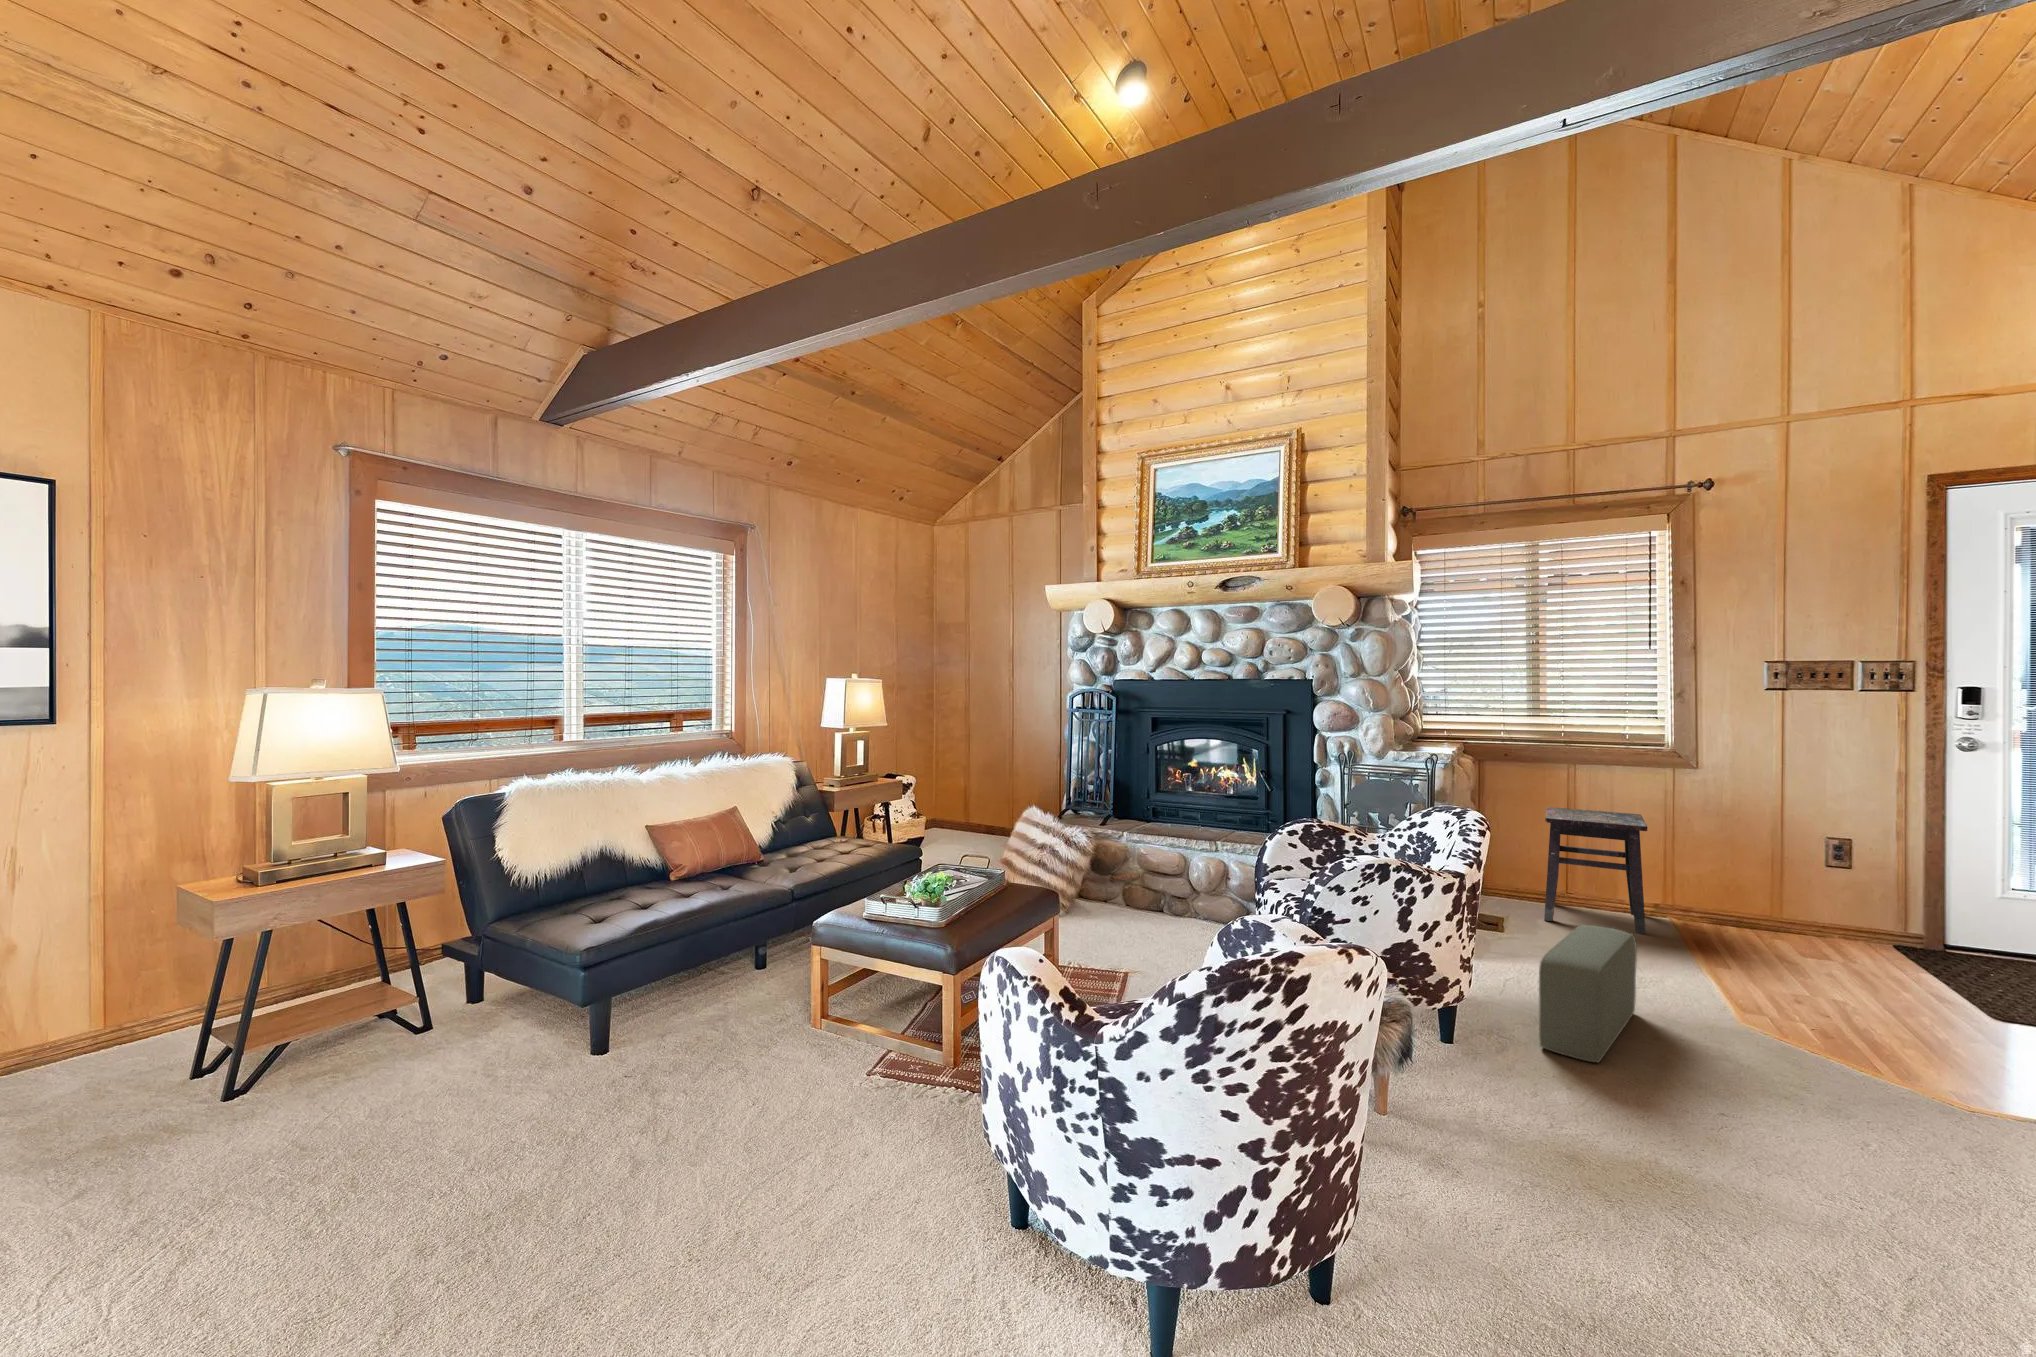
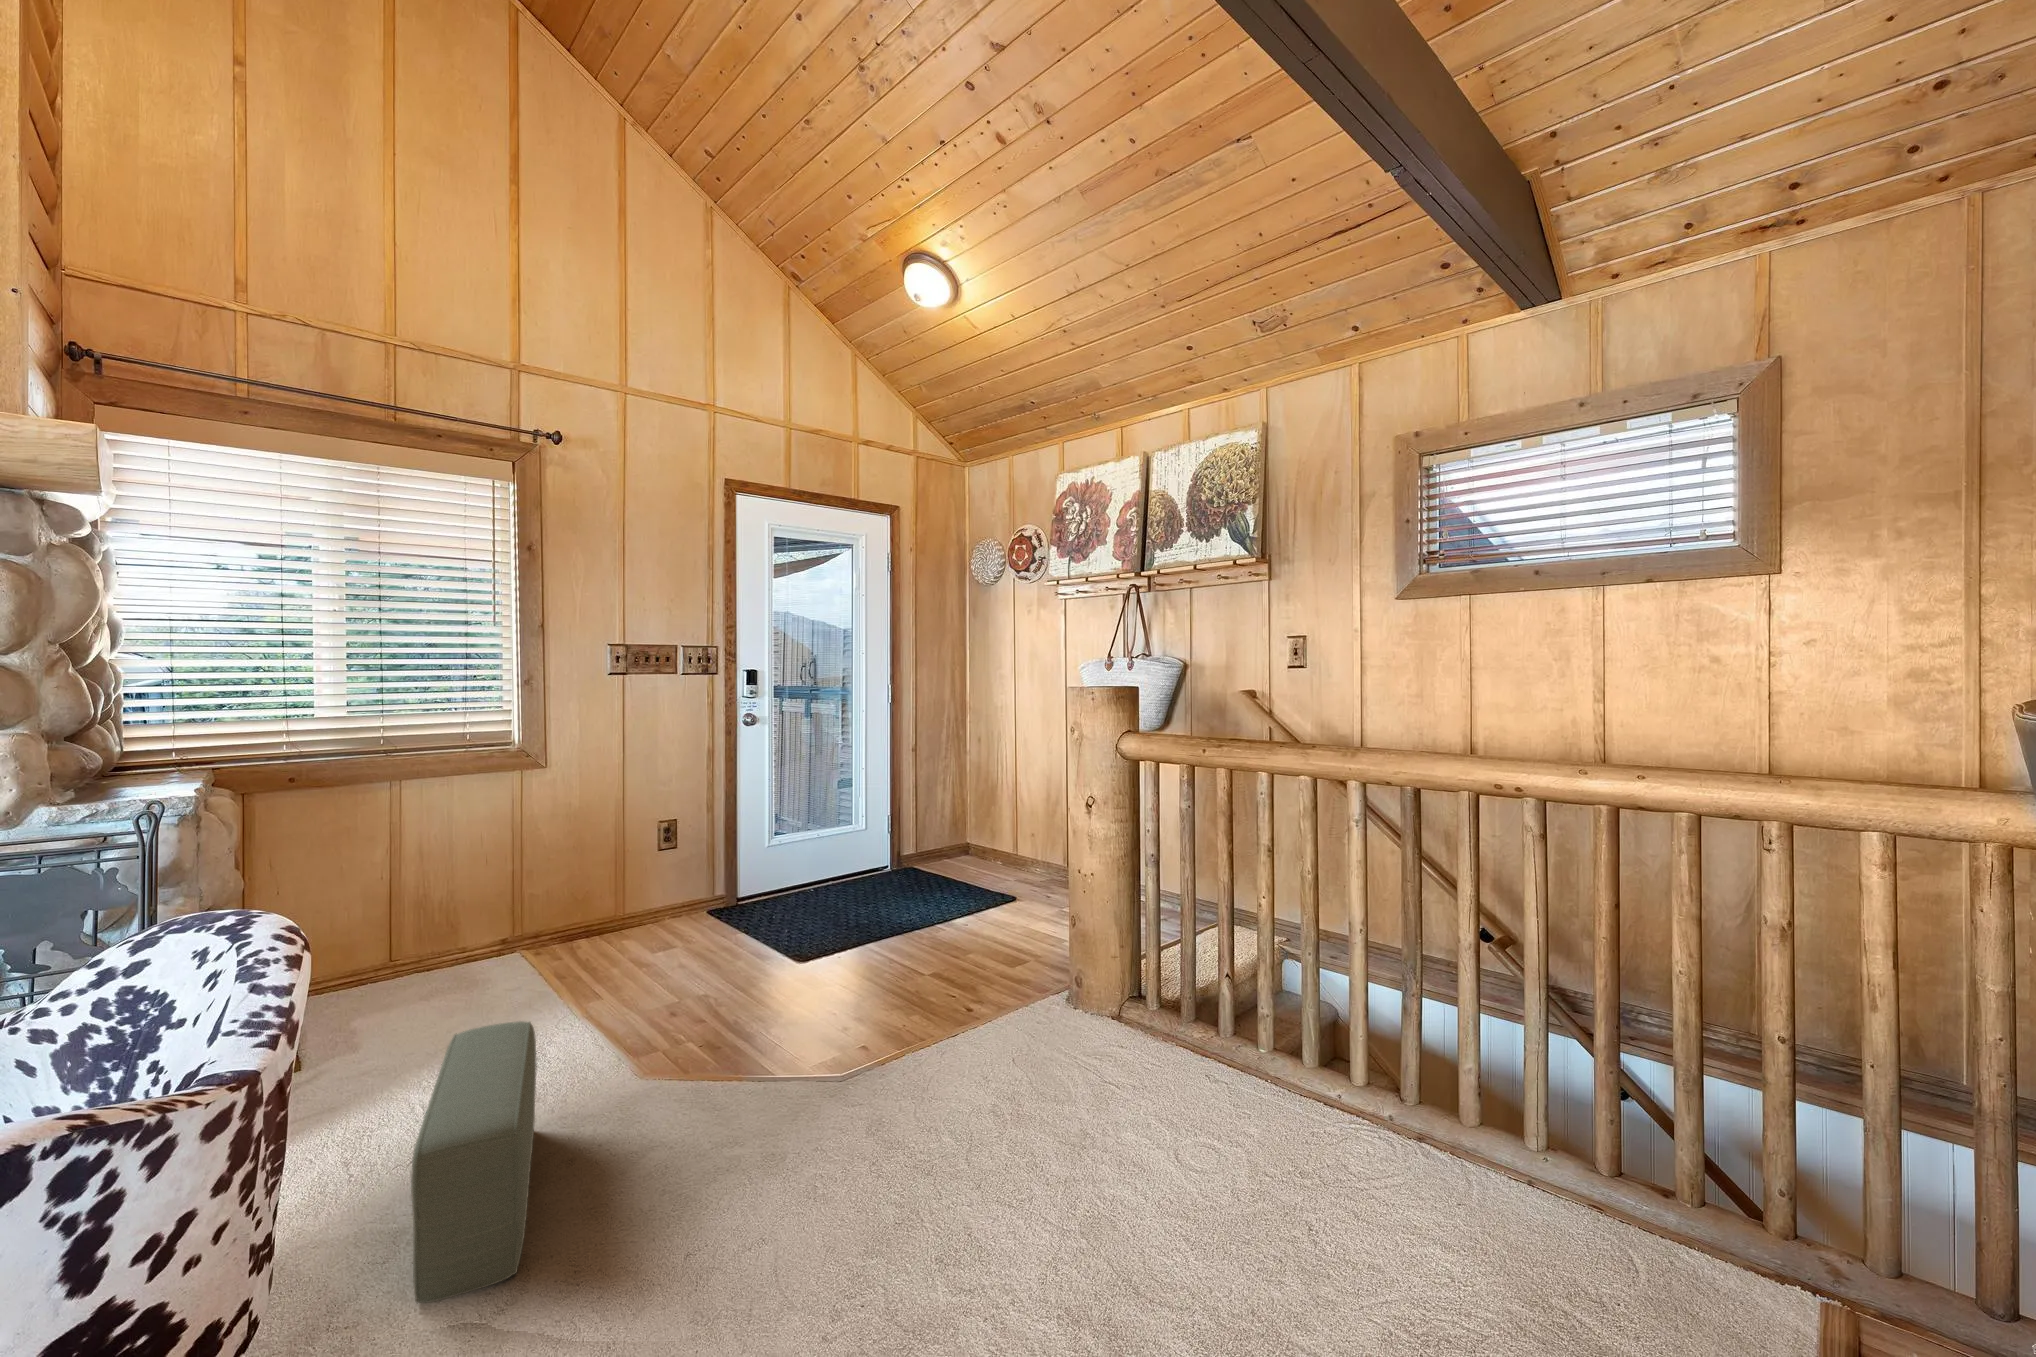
side table: present [1544,807,1647,934] -> none [356,831,501,1013]

